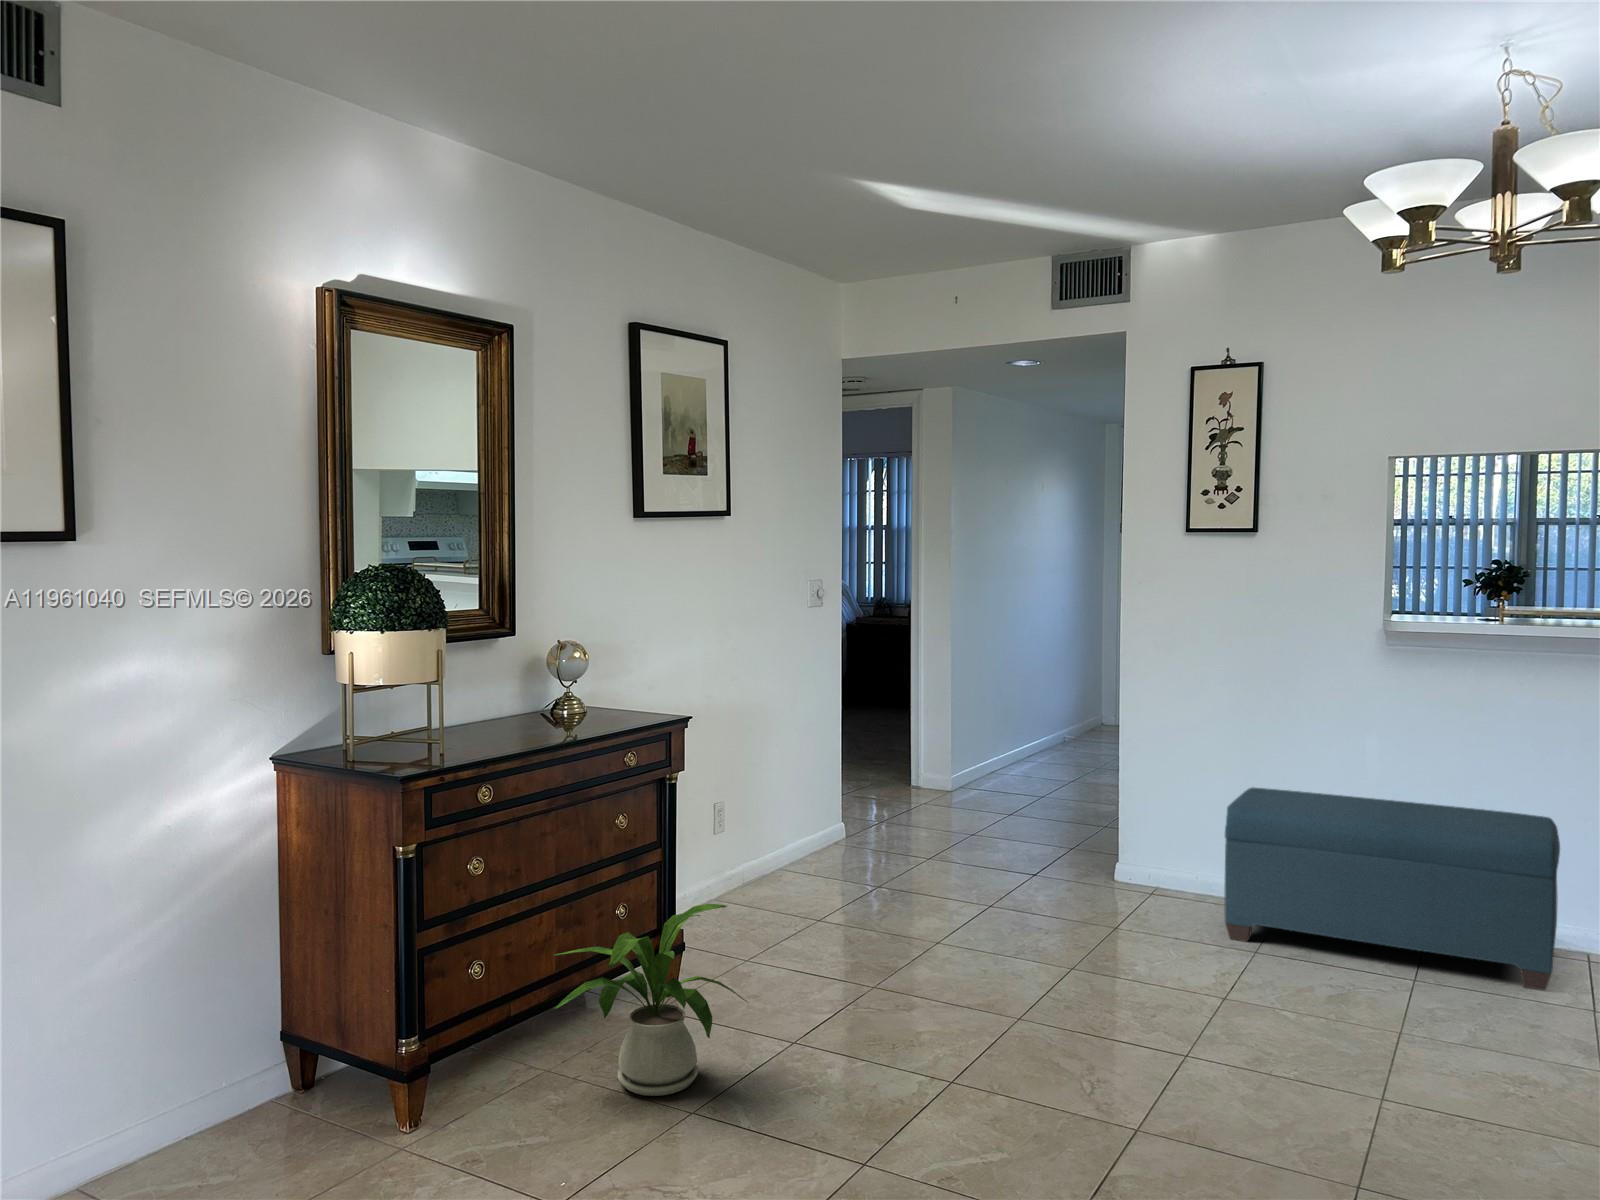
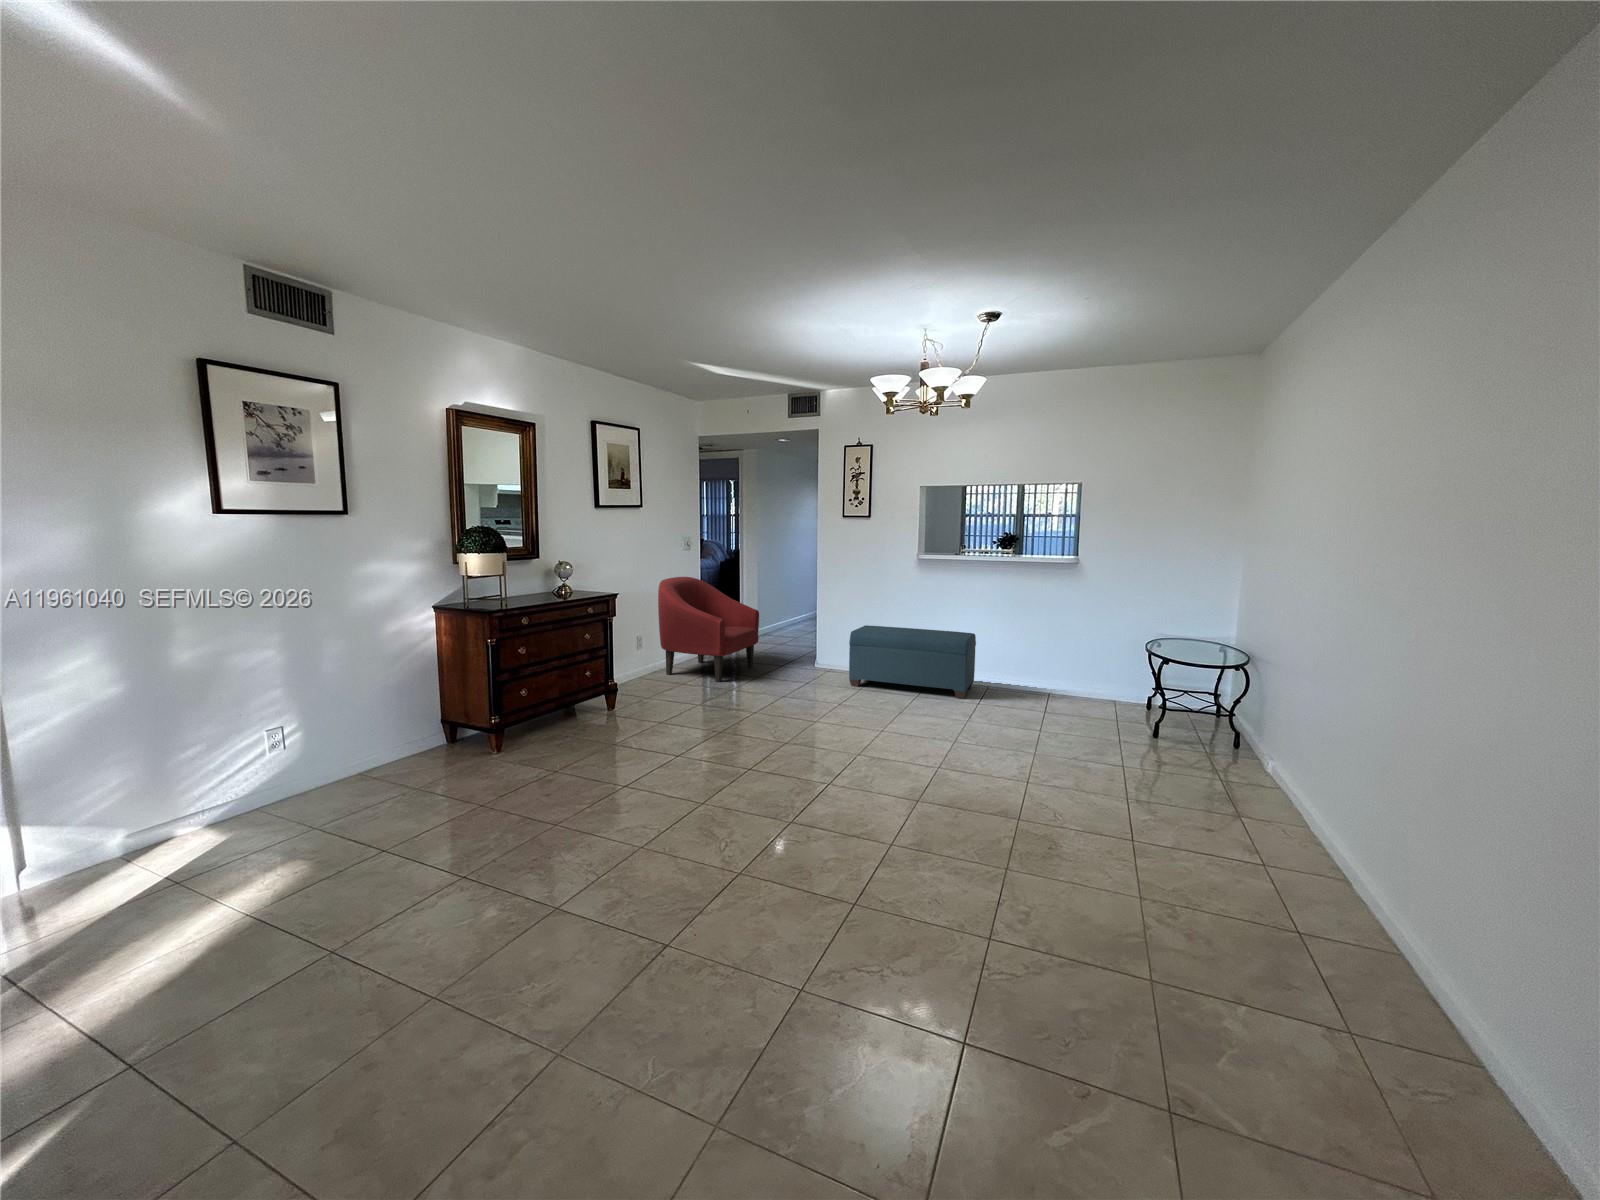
armchair: none [764,667,986,917] -> present [658,577,759,682]
house plant: present [552,904,747,1096] -> none [557,665,640,740]

